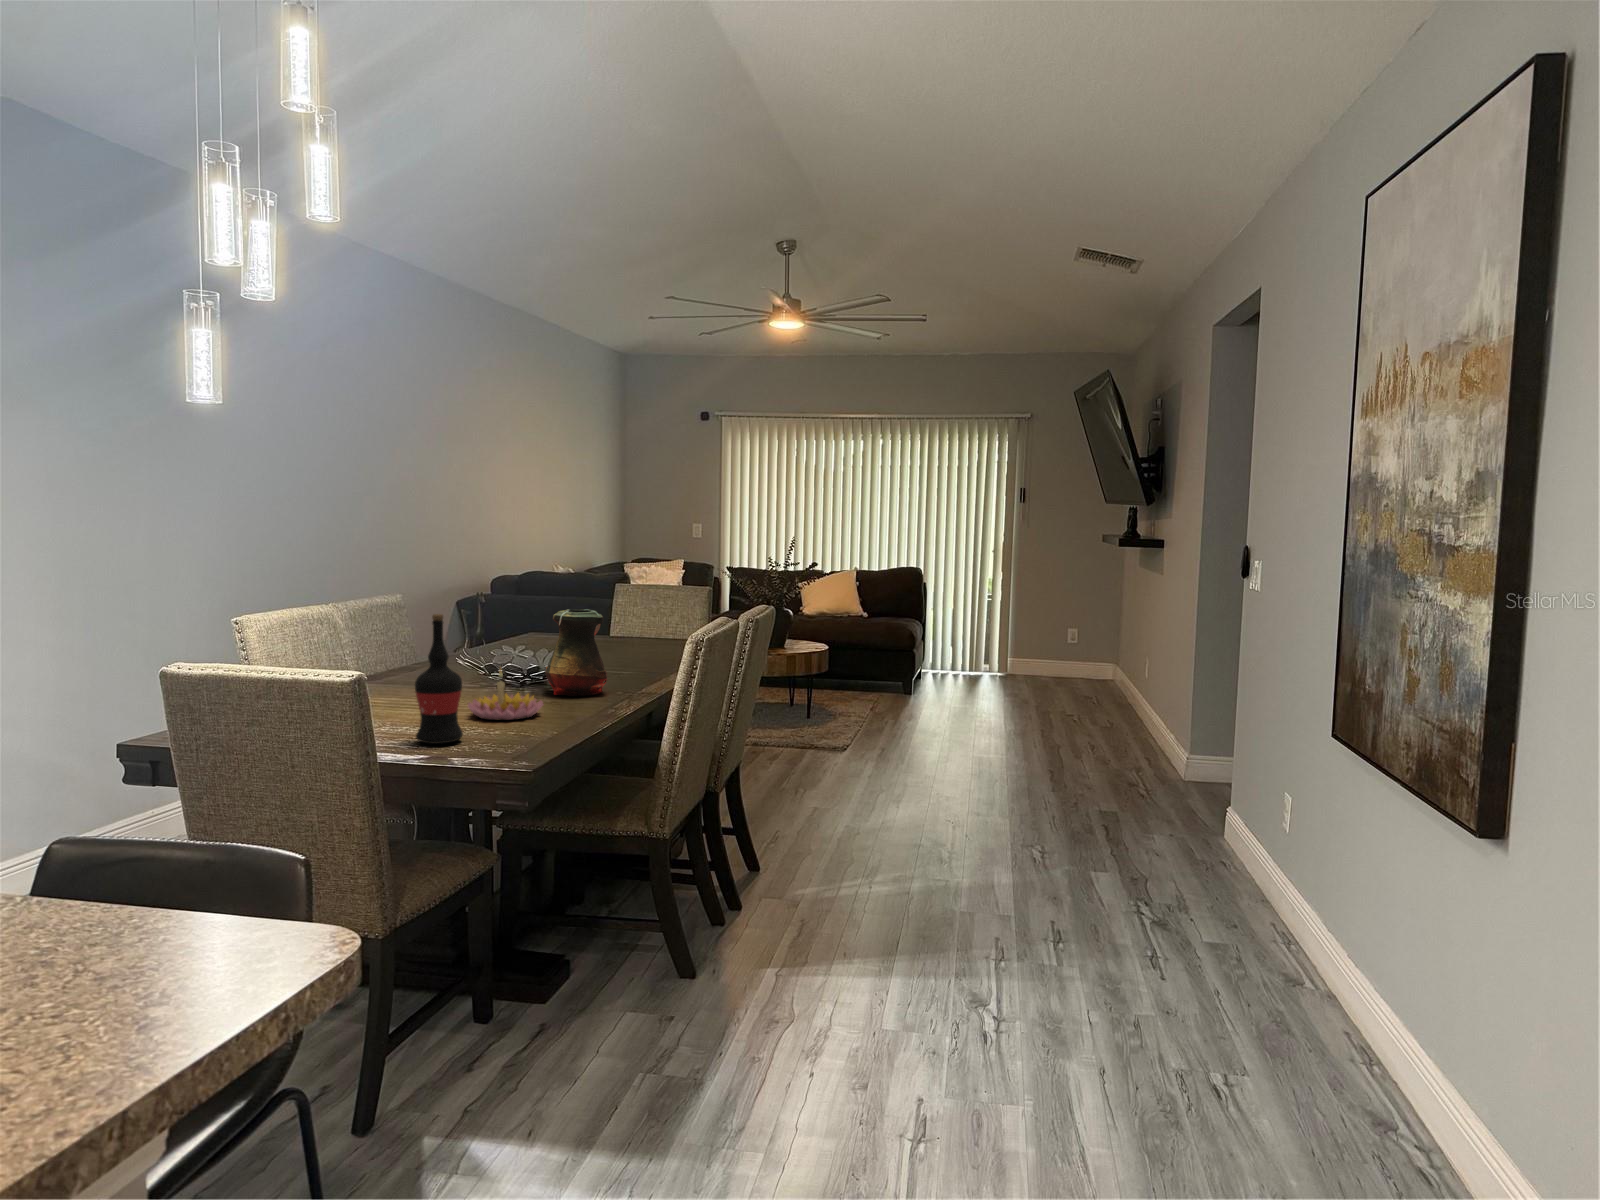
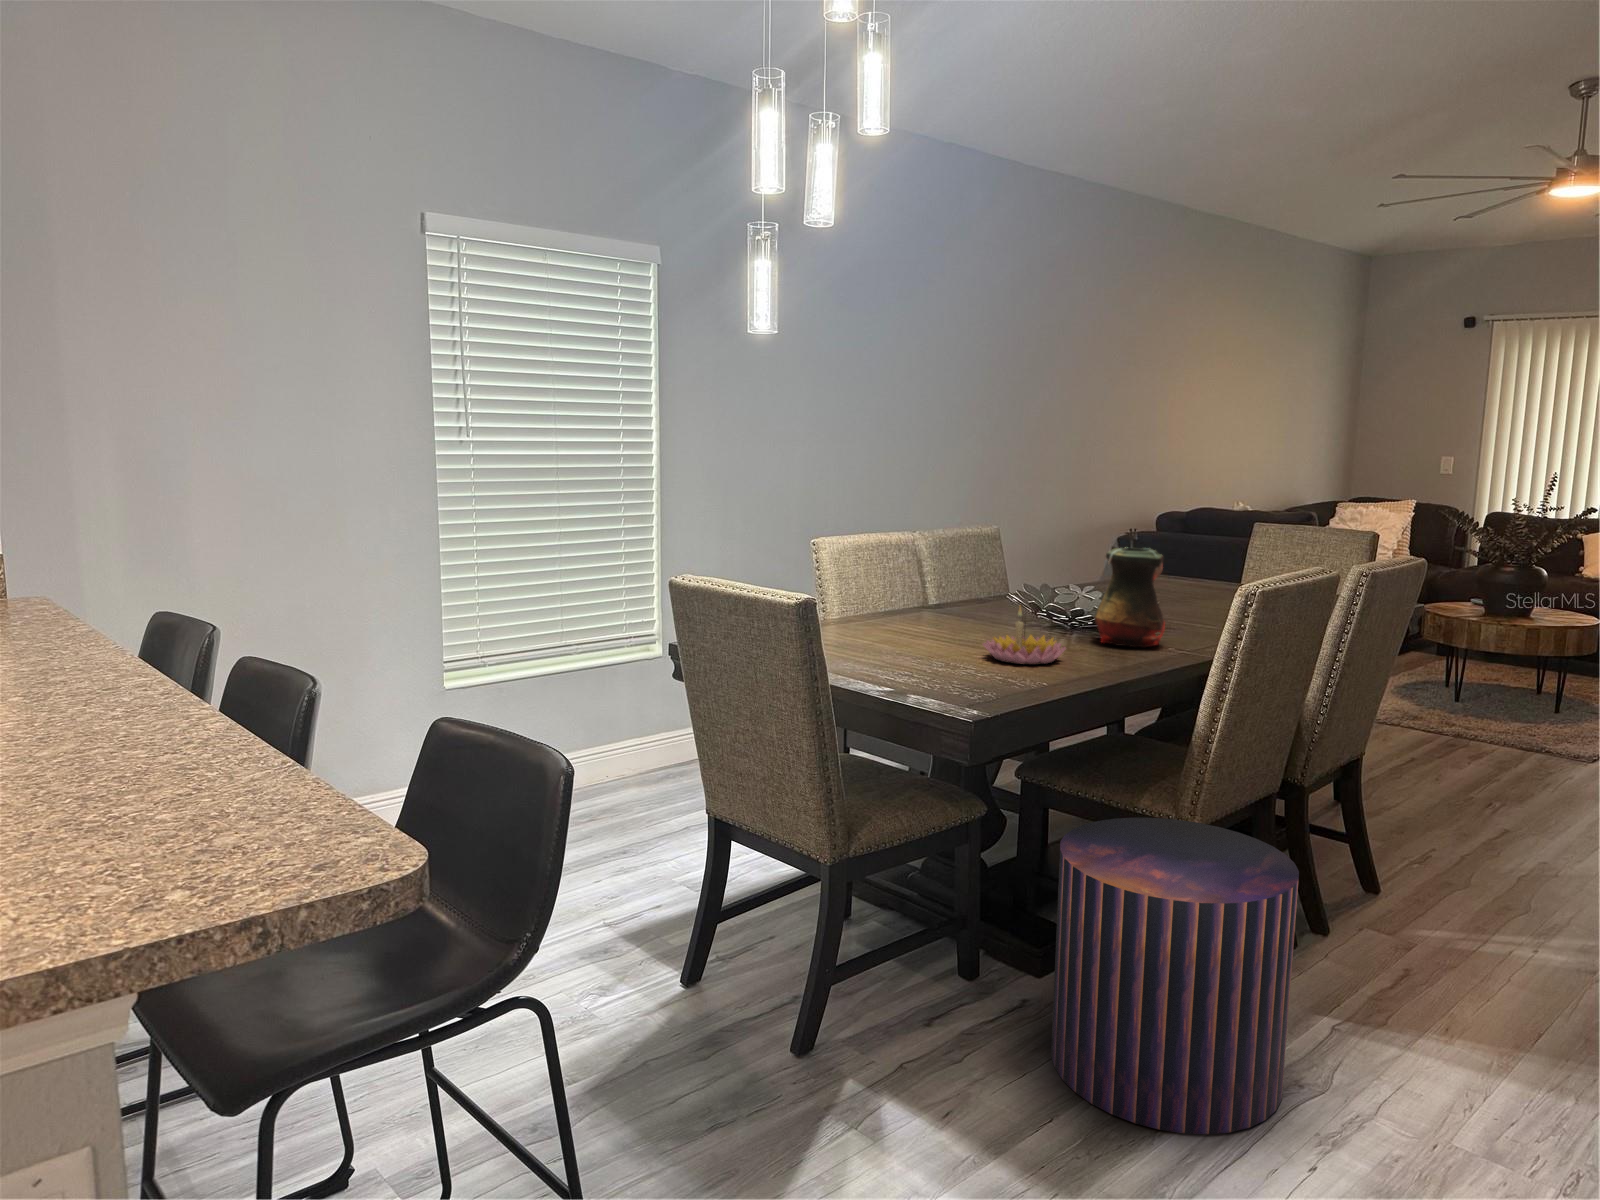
wine bottle: present [415,614,463,744] -> none [902,542,952,680]
pouf: none [583,832,770,1086] -> present [1051,818,1299,1134]

